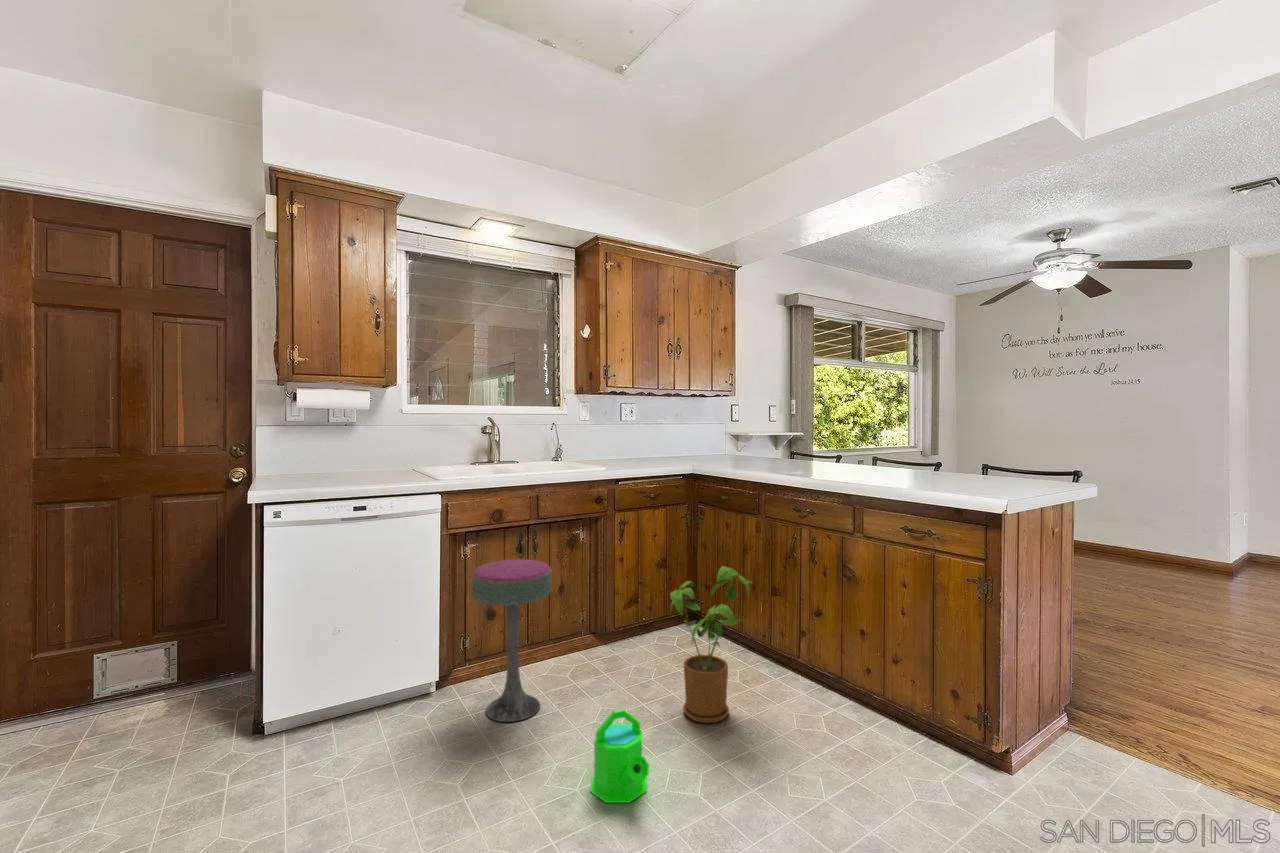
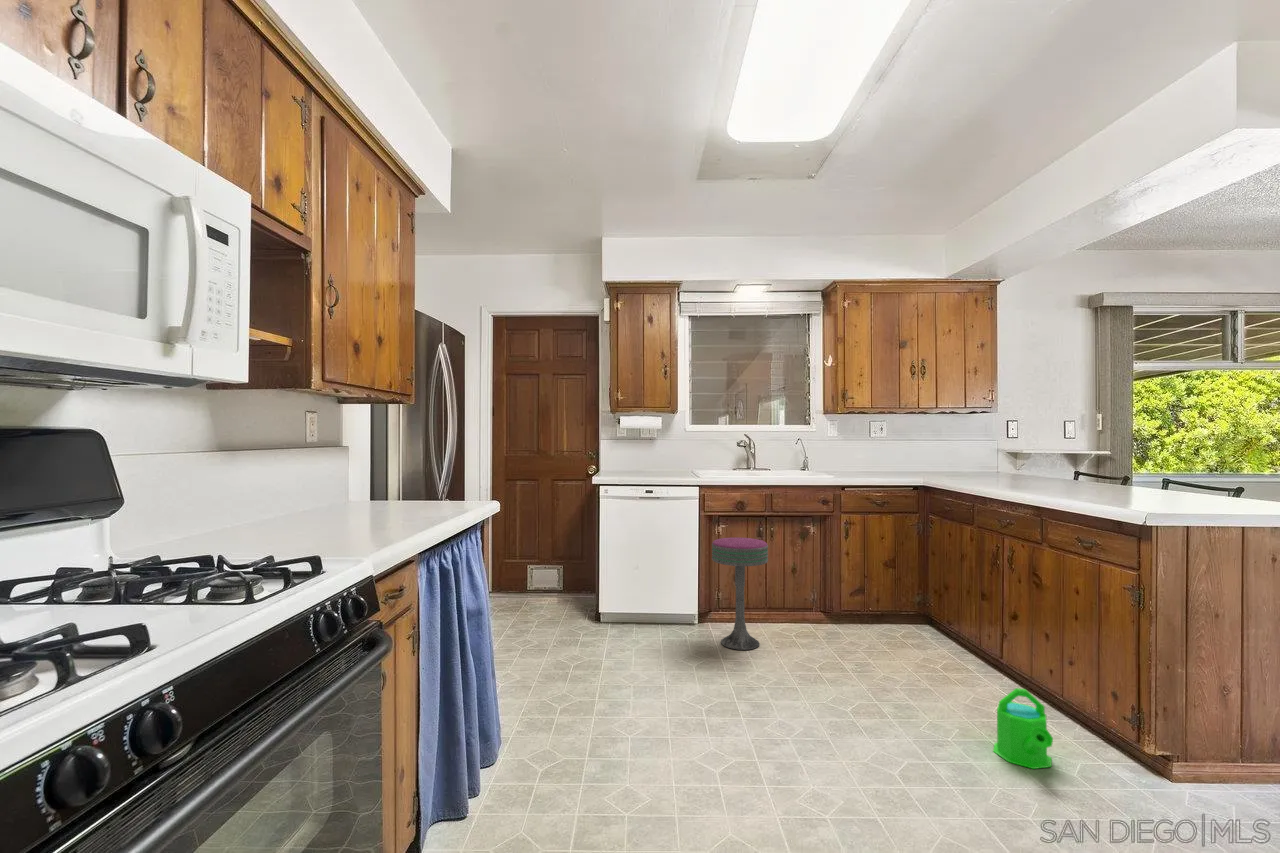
house plant: present [670,566,751,723] -> none [855,559,932,685]
watering can: present [590,708,649,803] -> present [993,688,1053,769]

